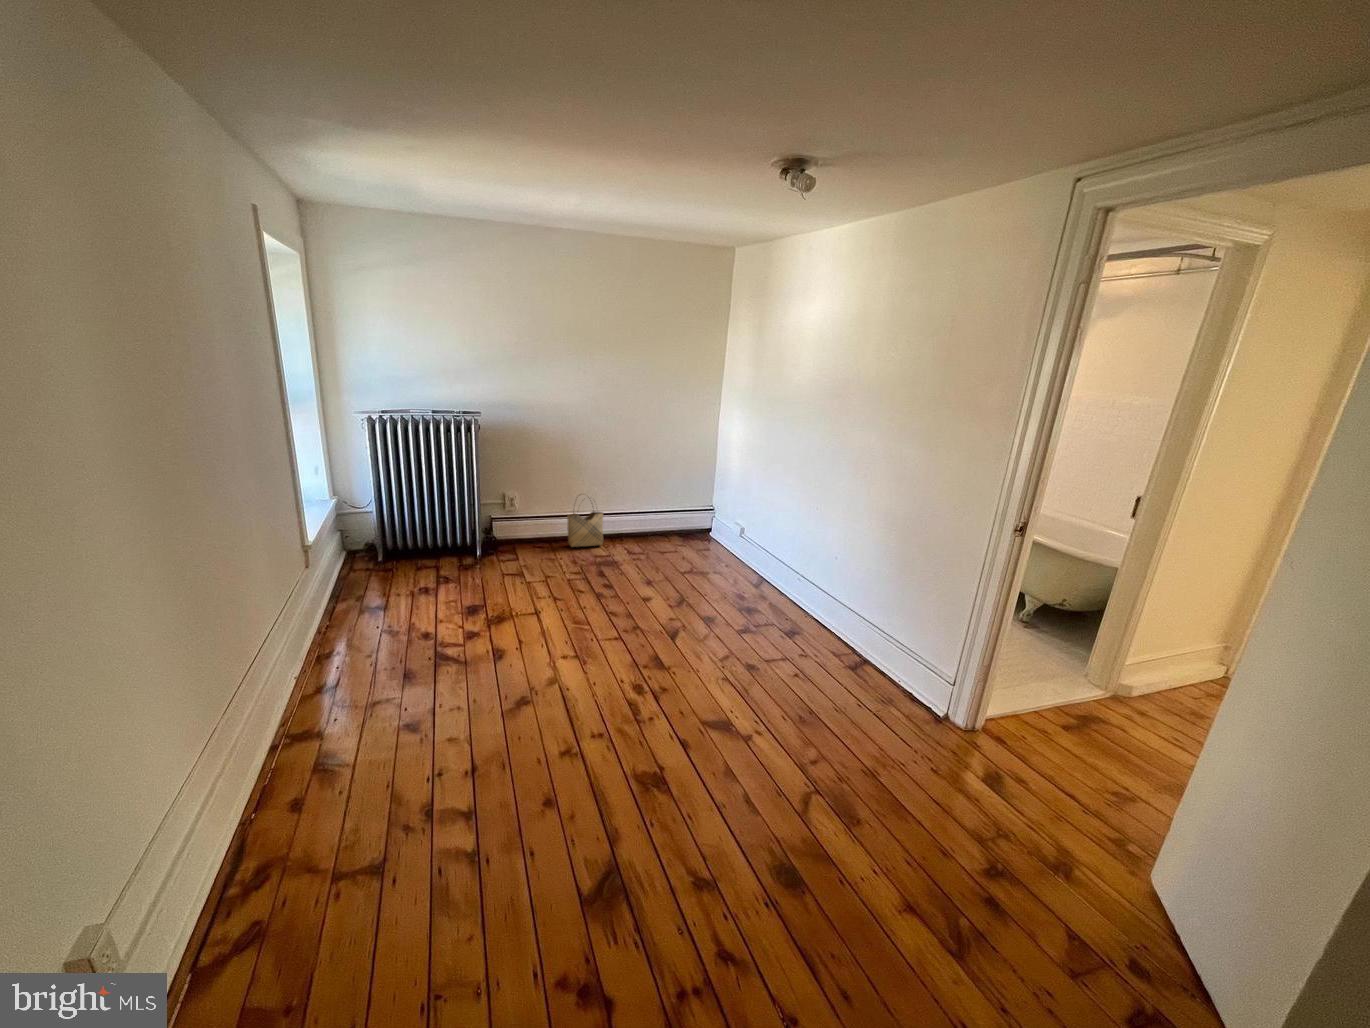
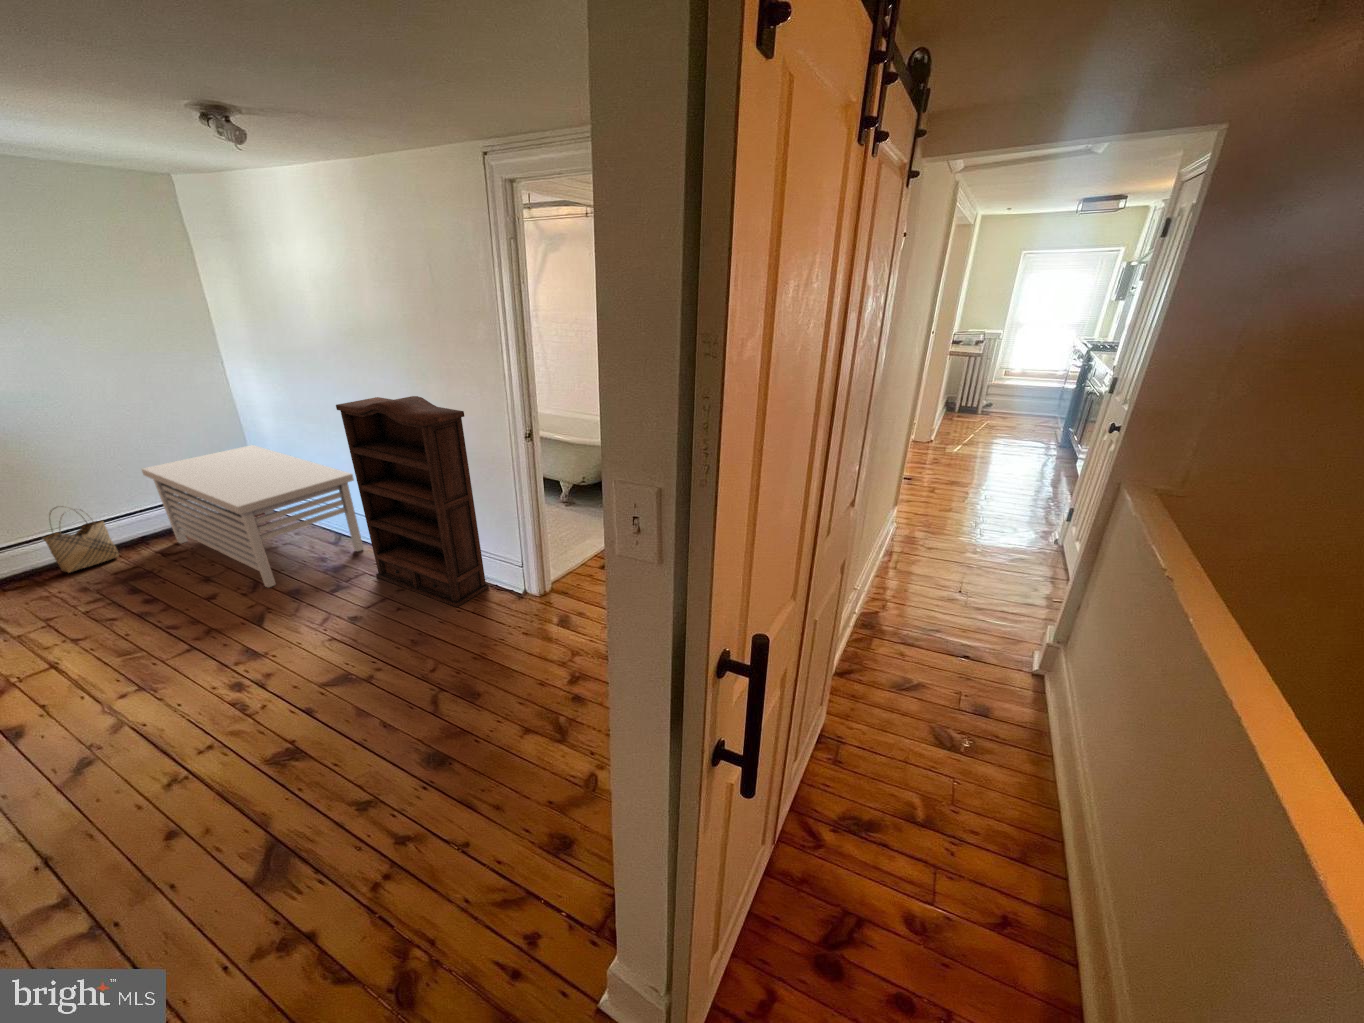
bookshelf: none [783,441,938,700] -> present [336,396,489,607]
storage bench: none [638,475,793,608] -> present [142,445,363,587]

